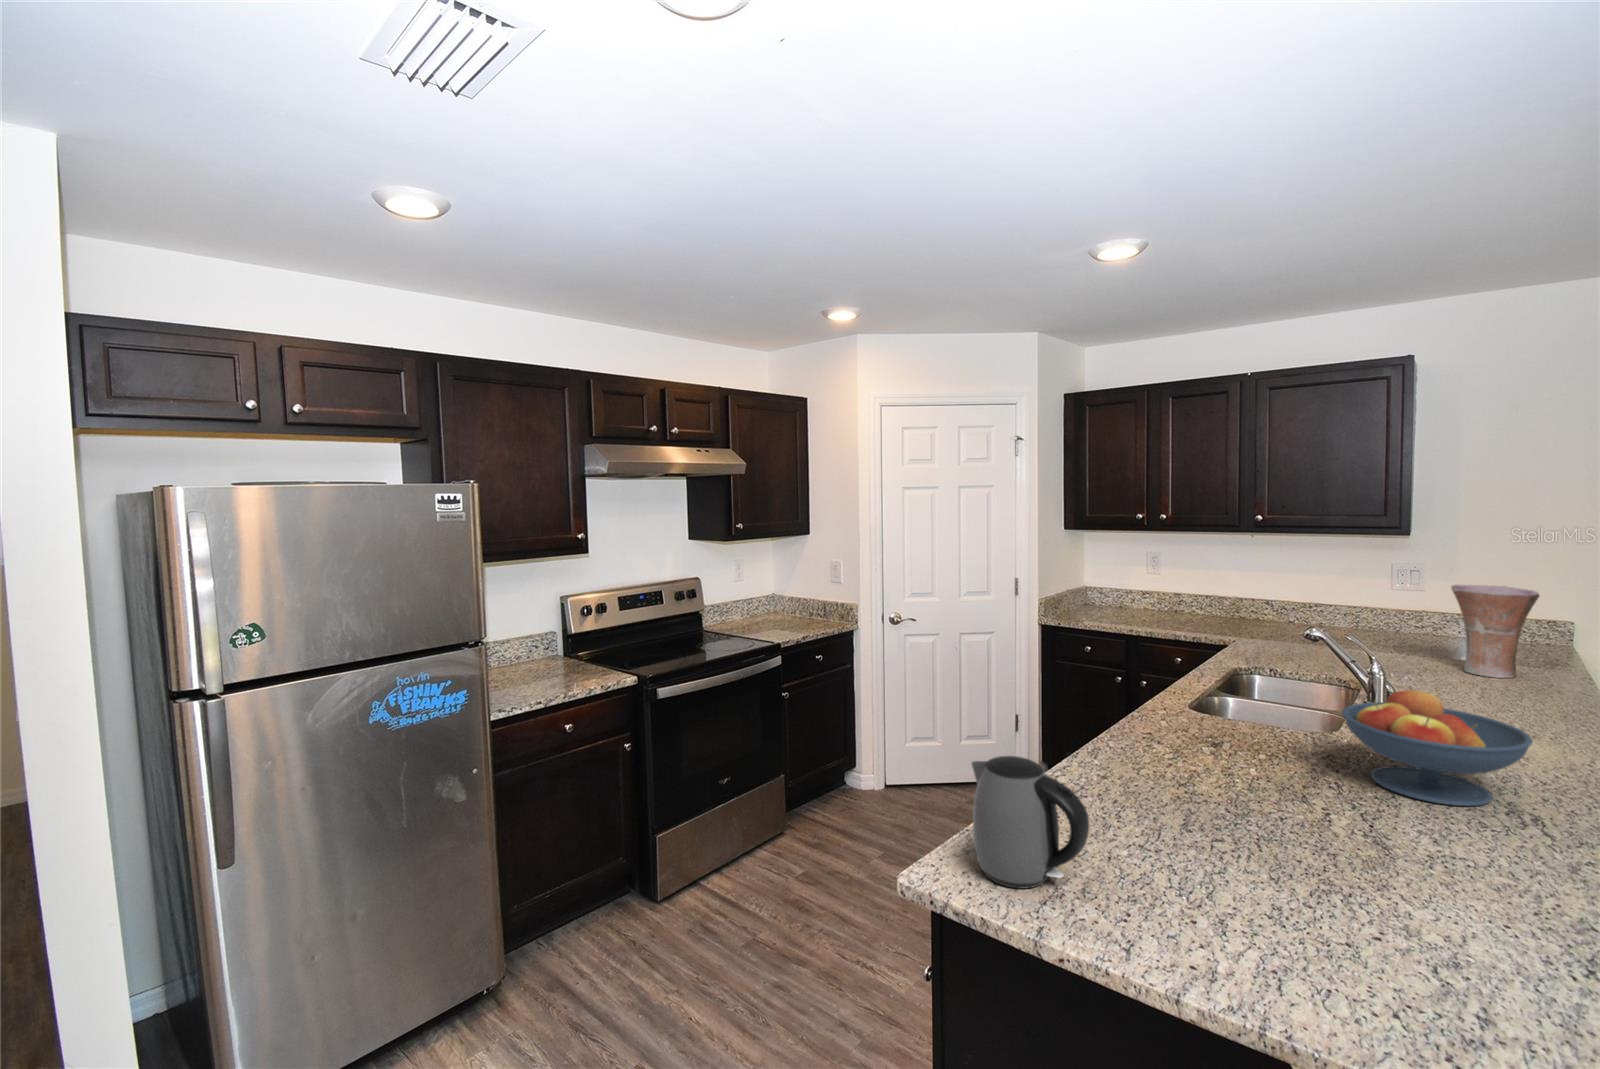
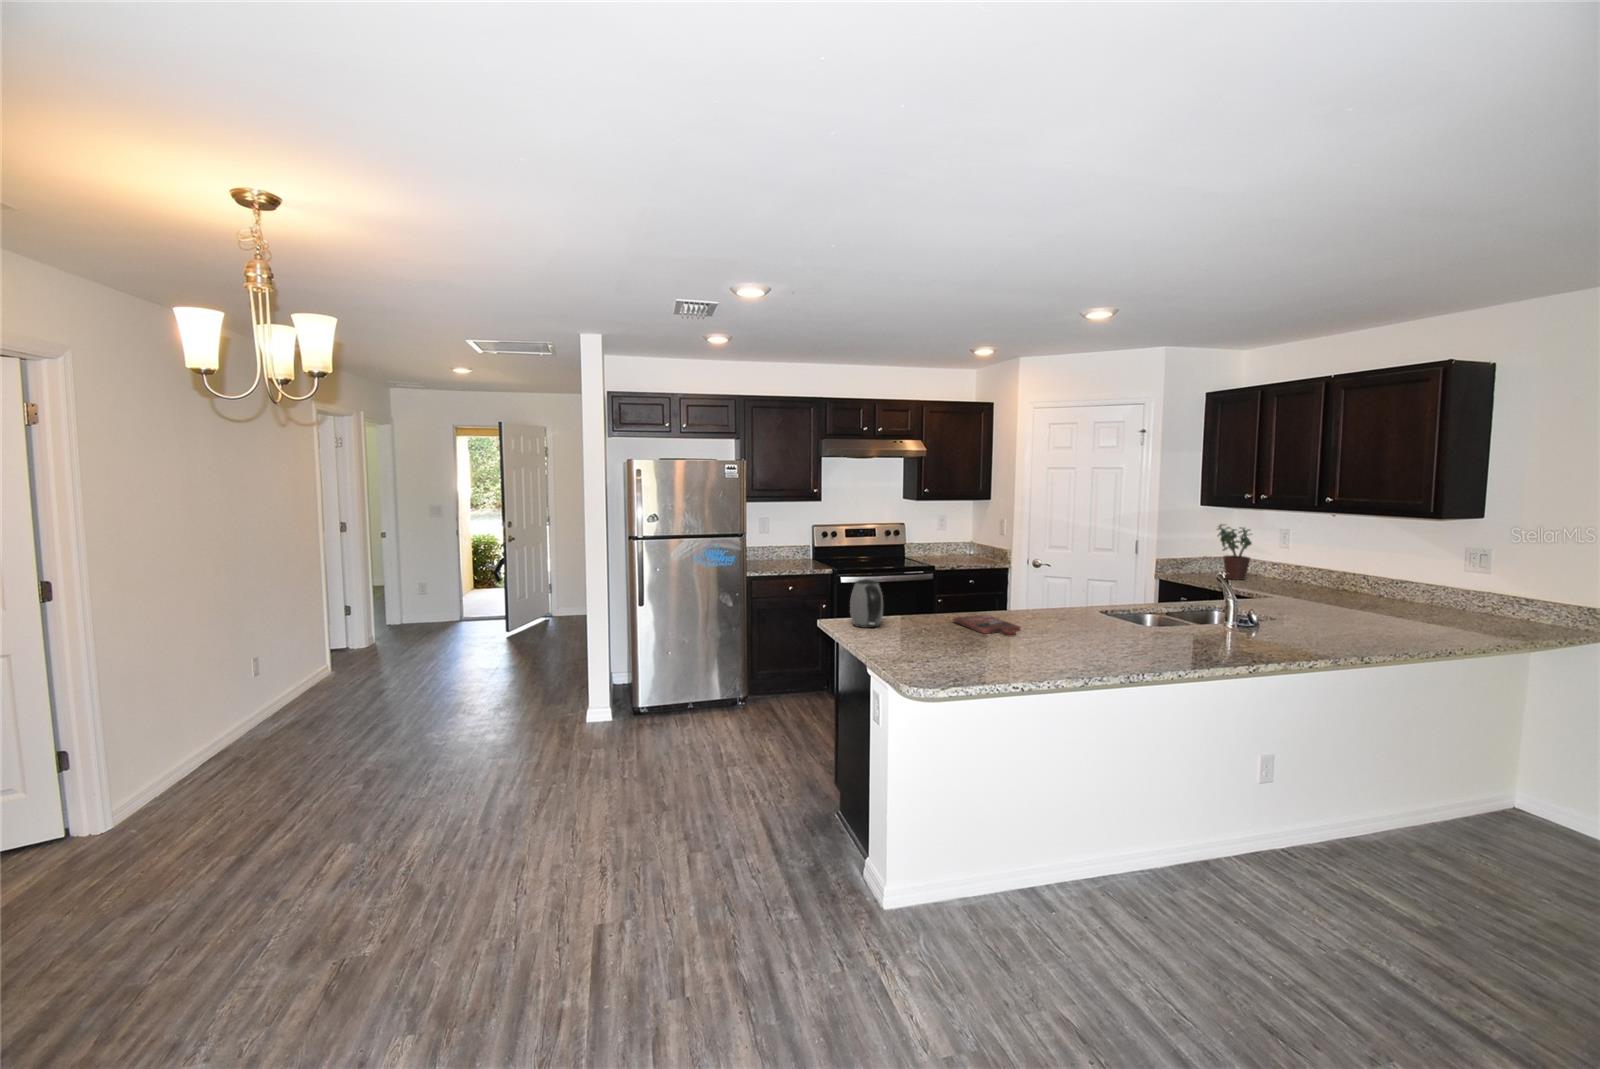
potted plant: none [1099,550,1144,617] -> present [1218,524,1252,580]
vase: present [1451,585,1539,678] -> none [1374,556,1440,630]
fruit bowl: present [1342,688,1533,806] -> none [1081,589,1165,645]
cutting board: none [1116,768,1308,836] -> present [953,615,1020,636]

